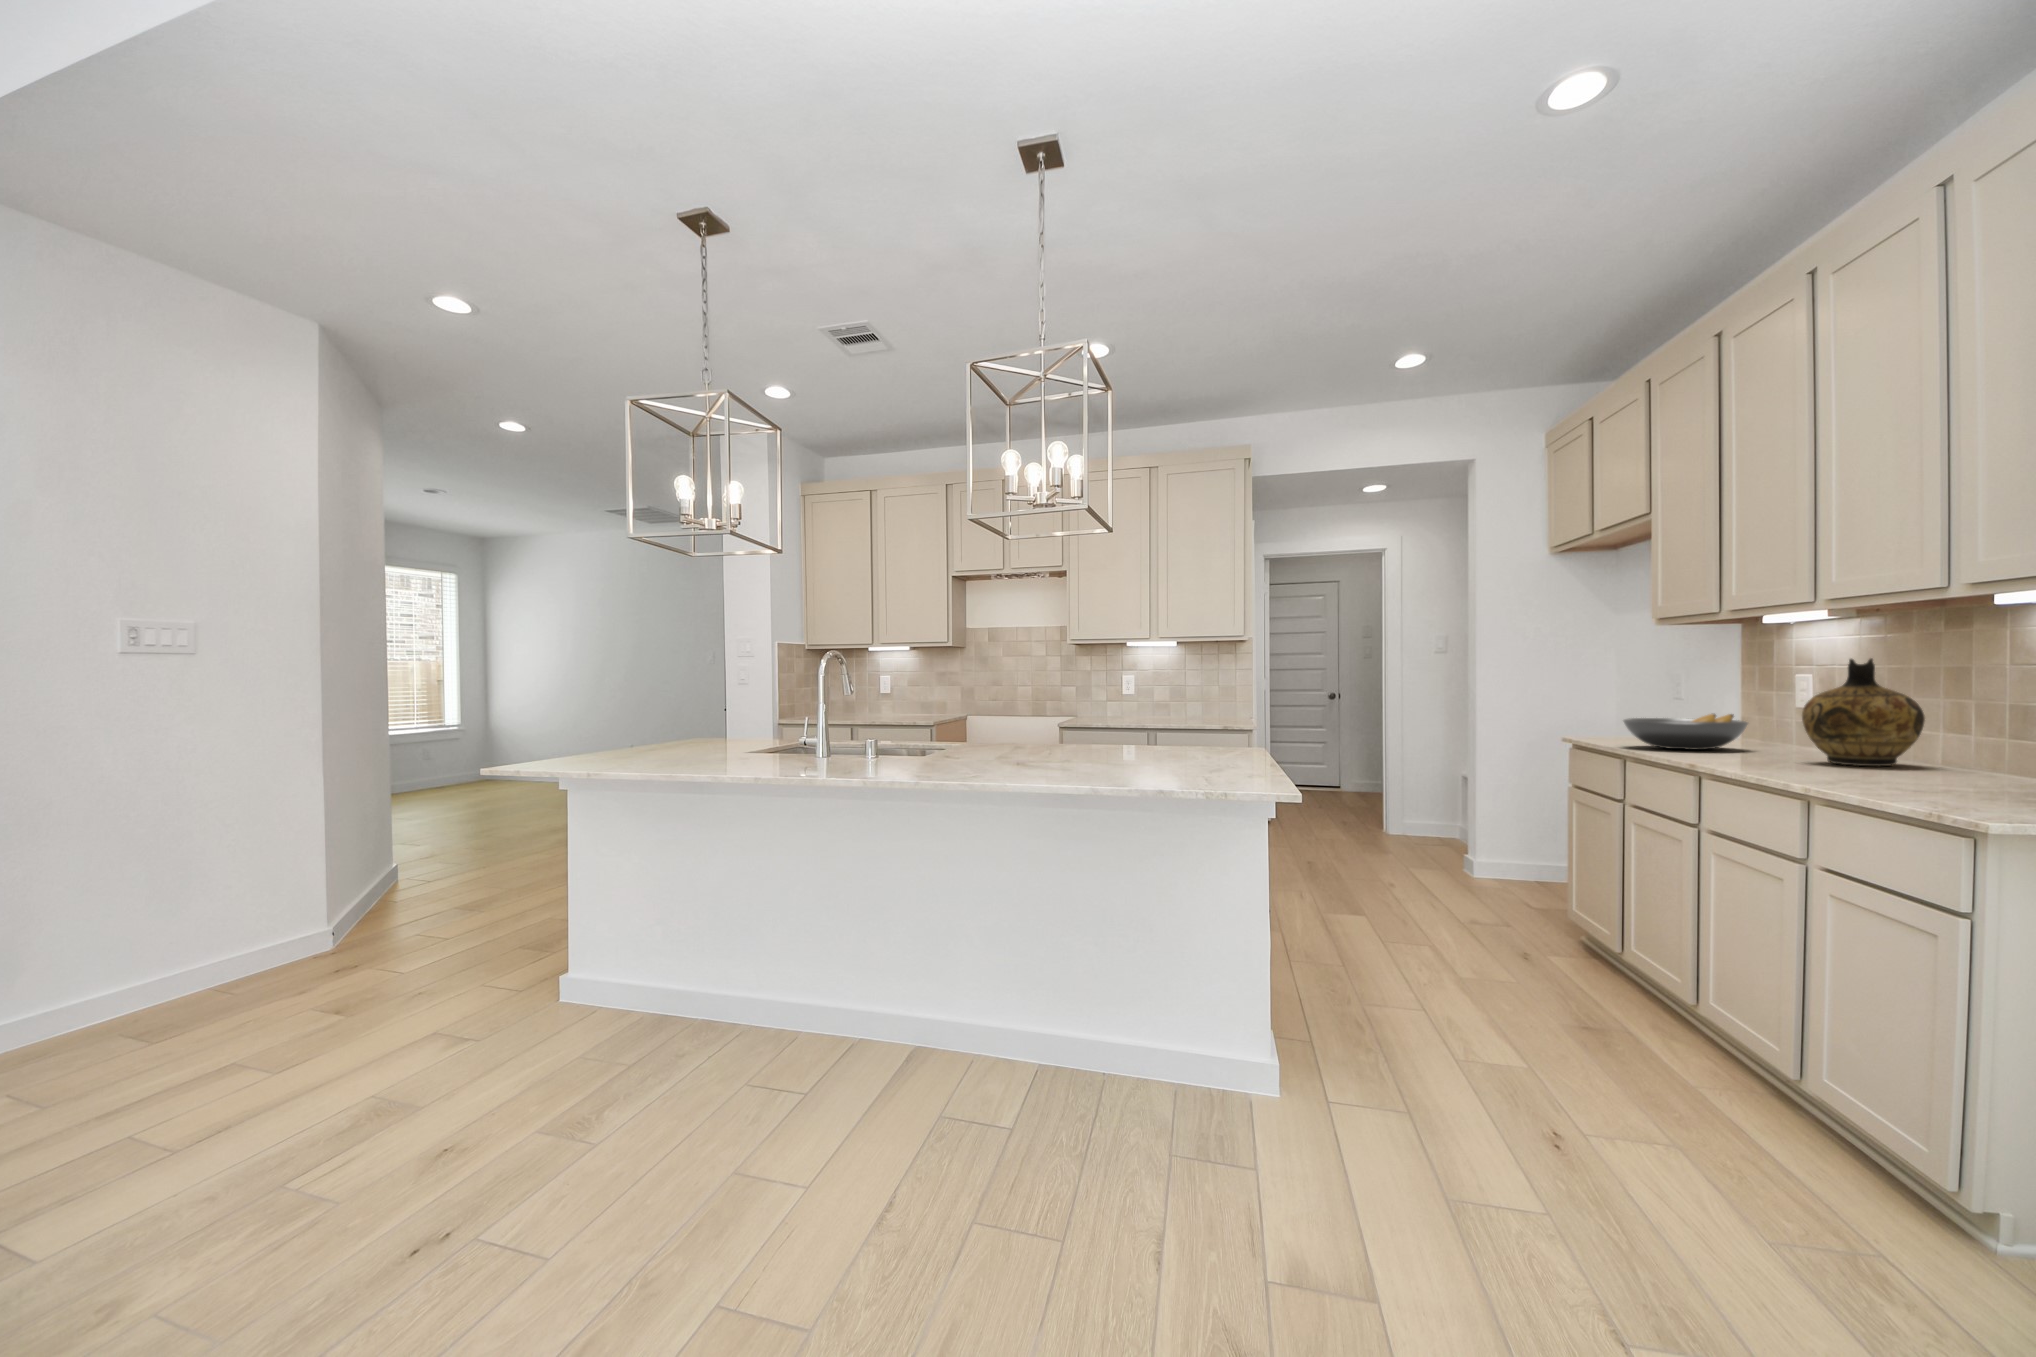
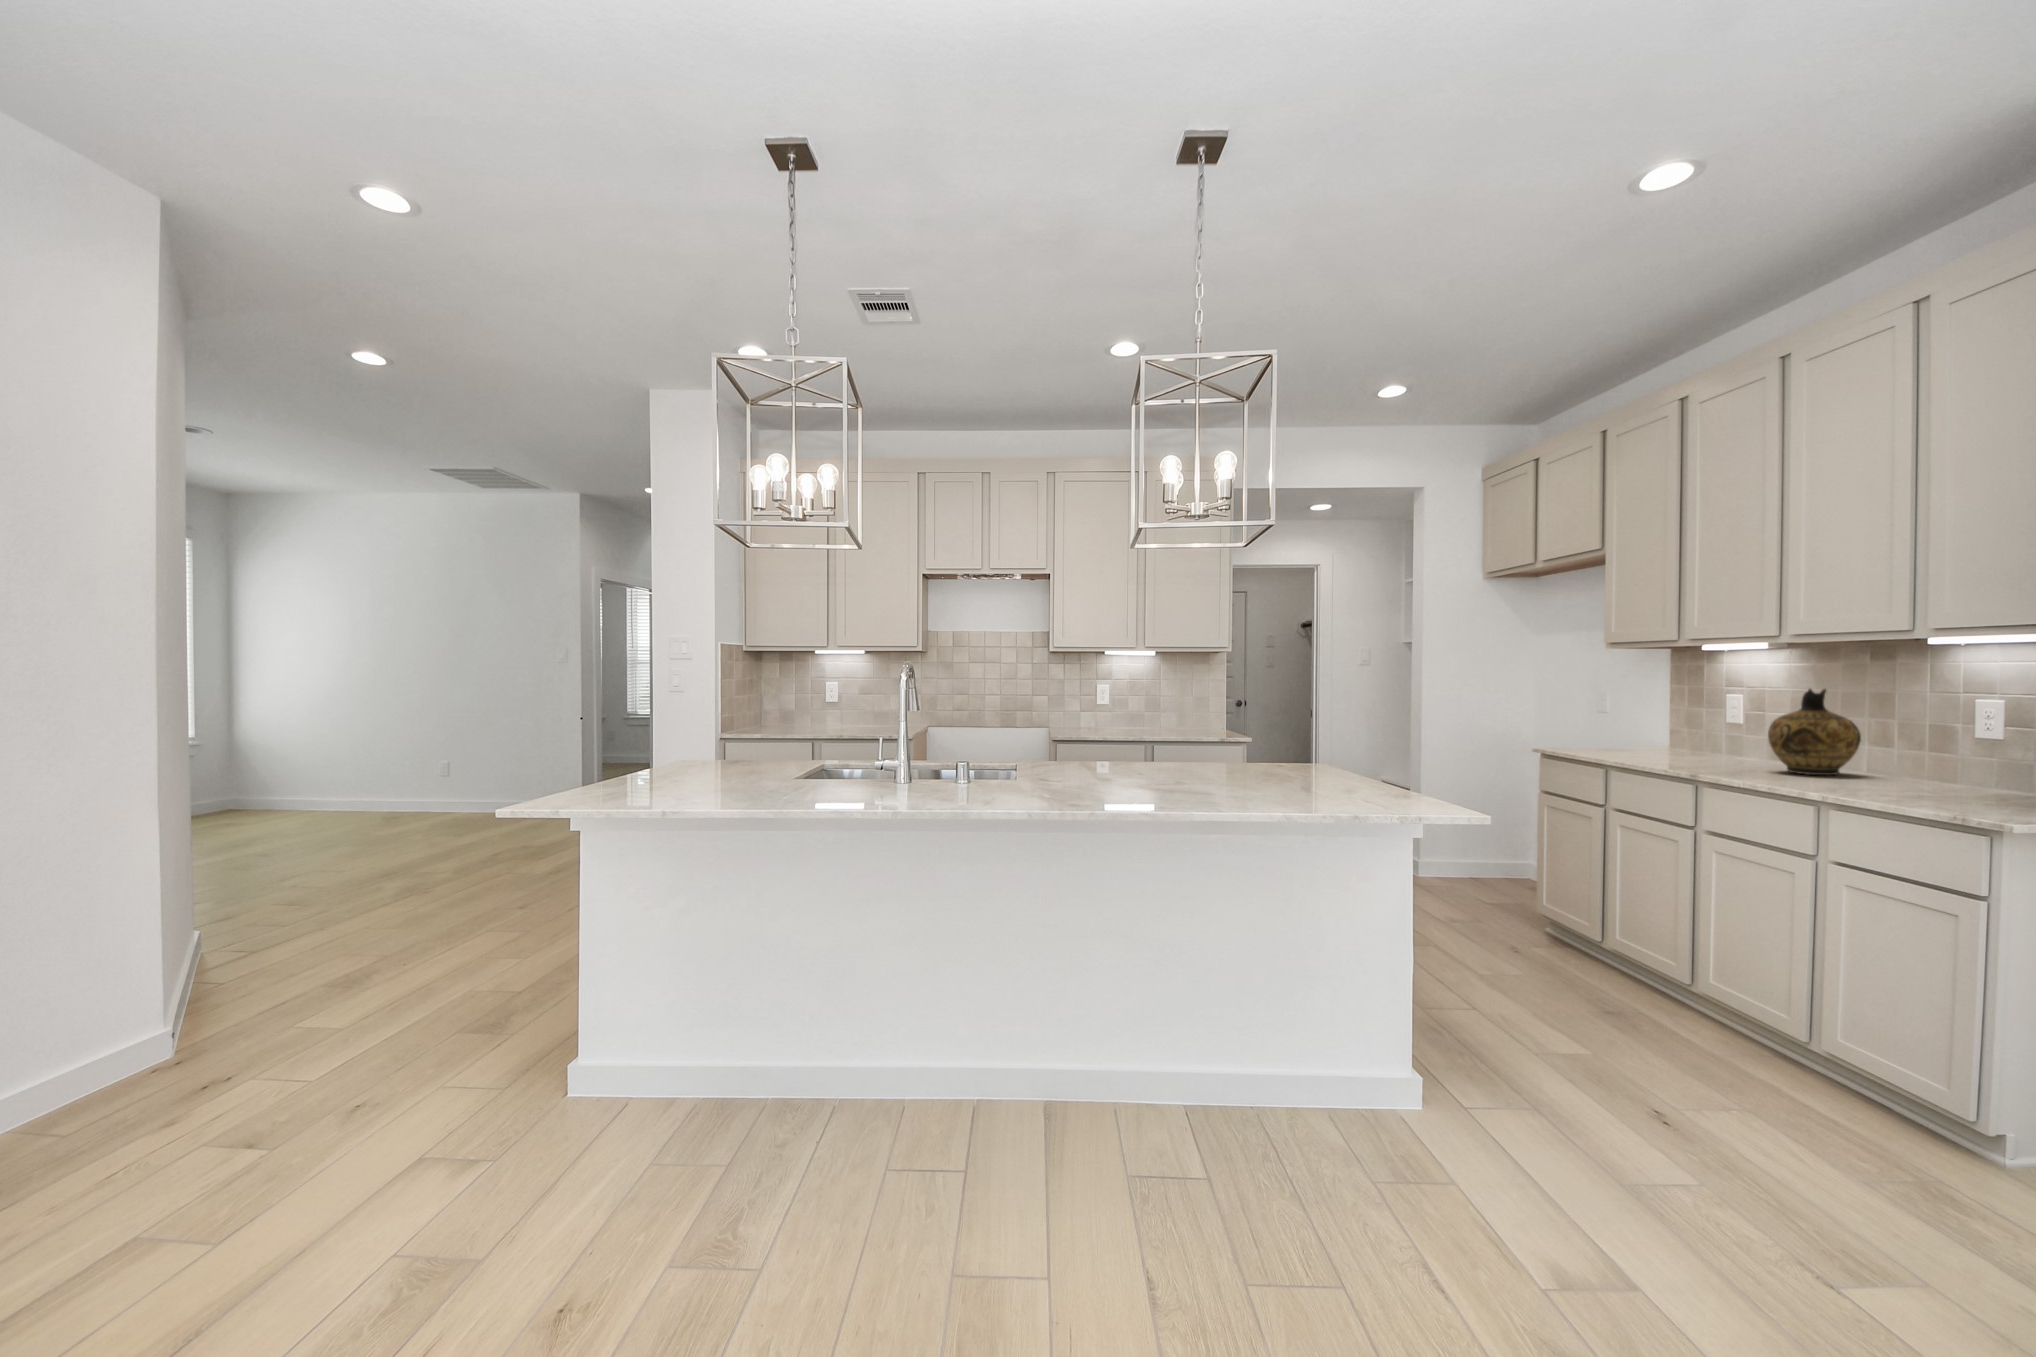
fruit bowl: present [1623,714,1748,750] -> none [1599,729,1702,759]

